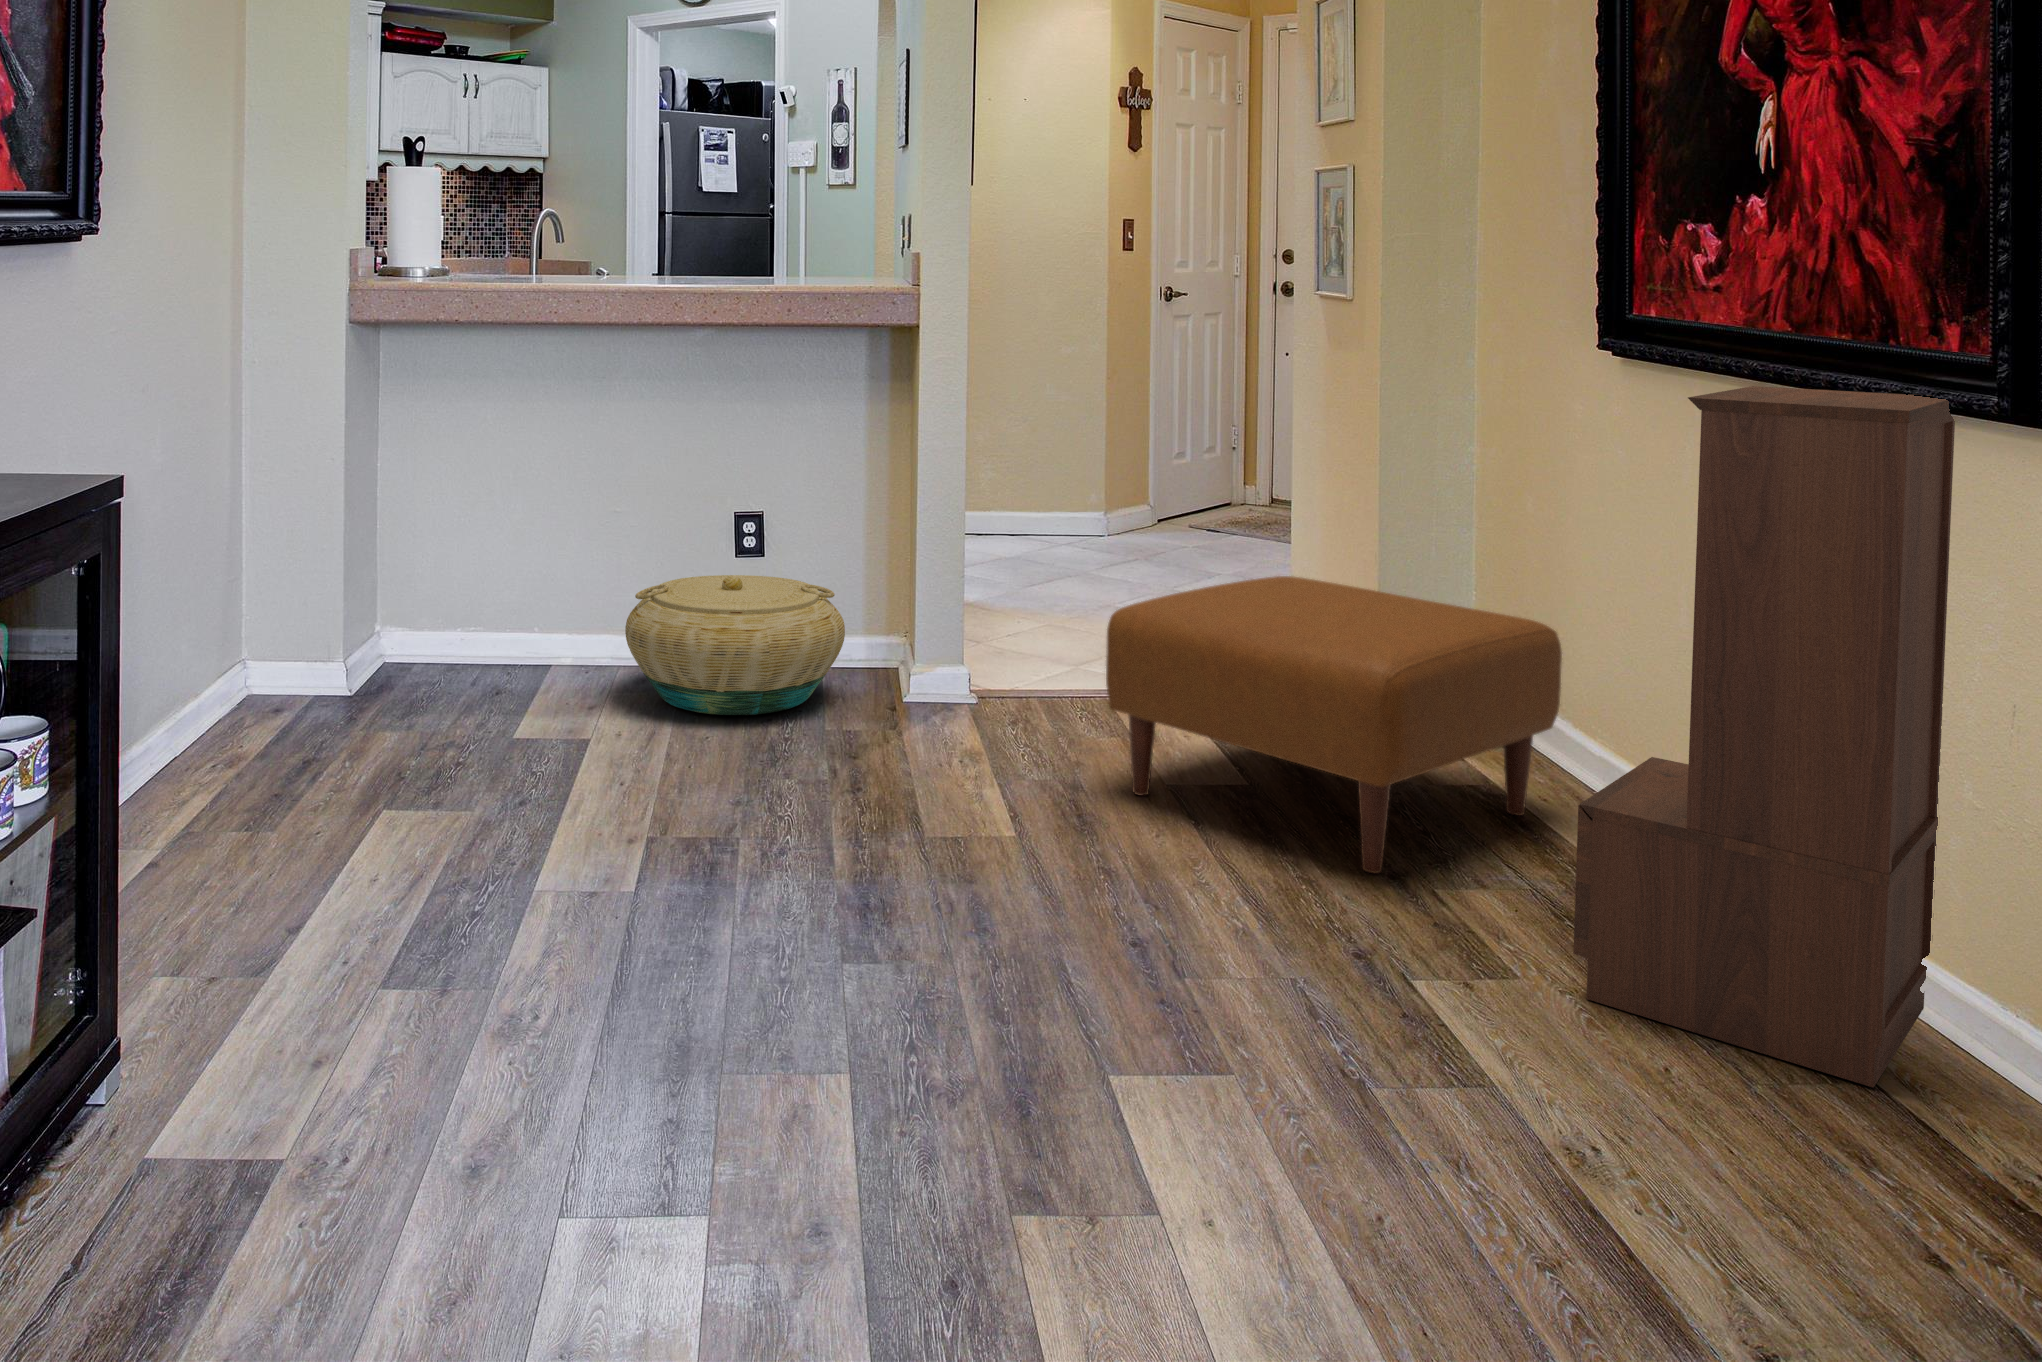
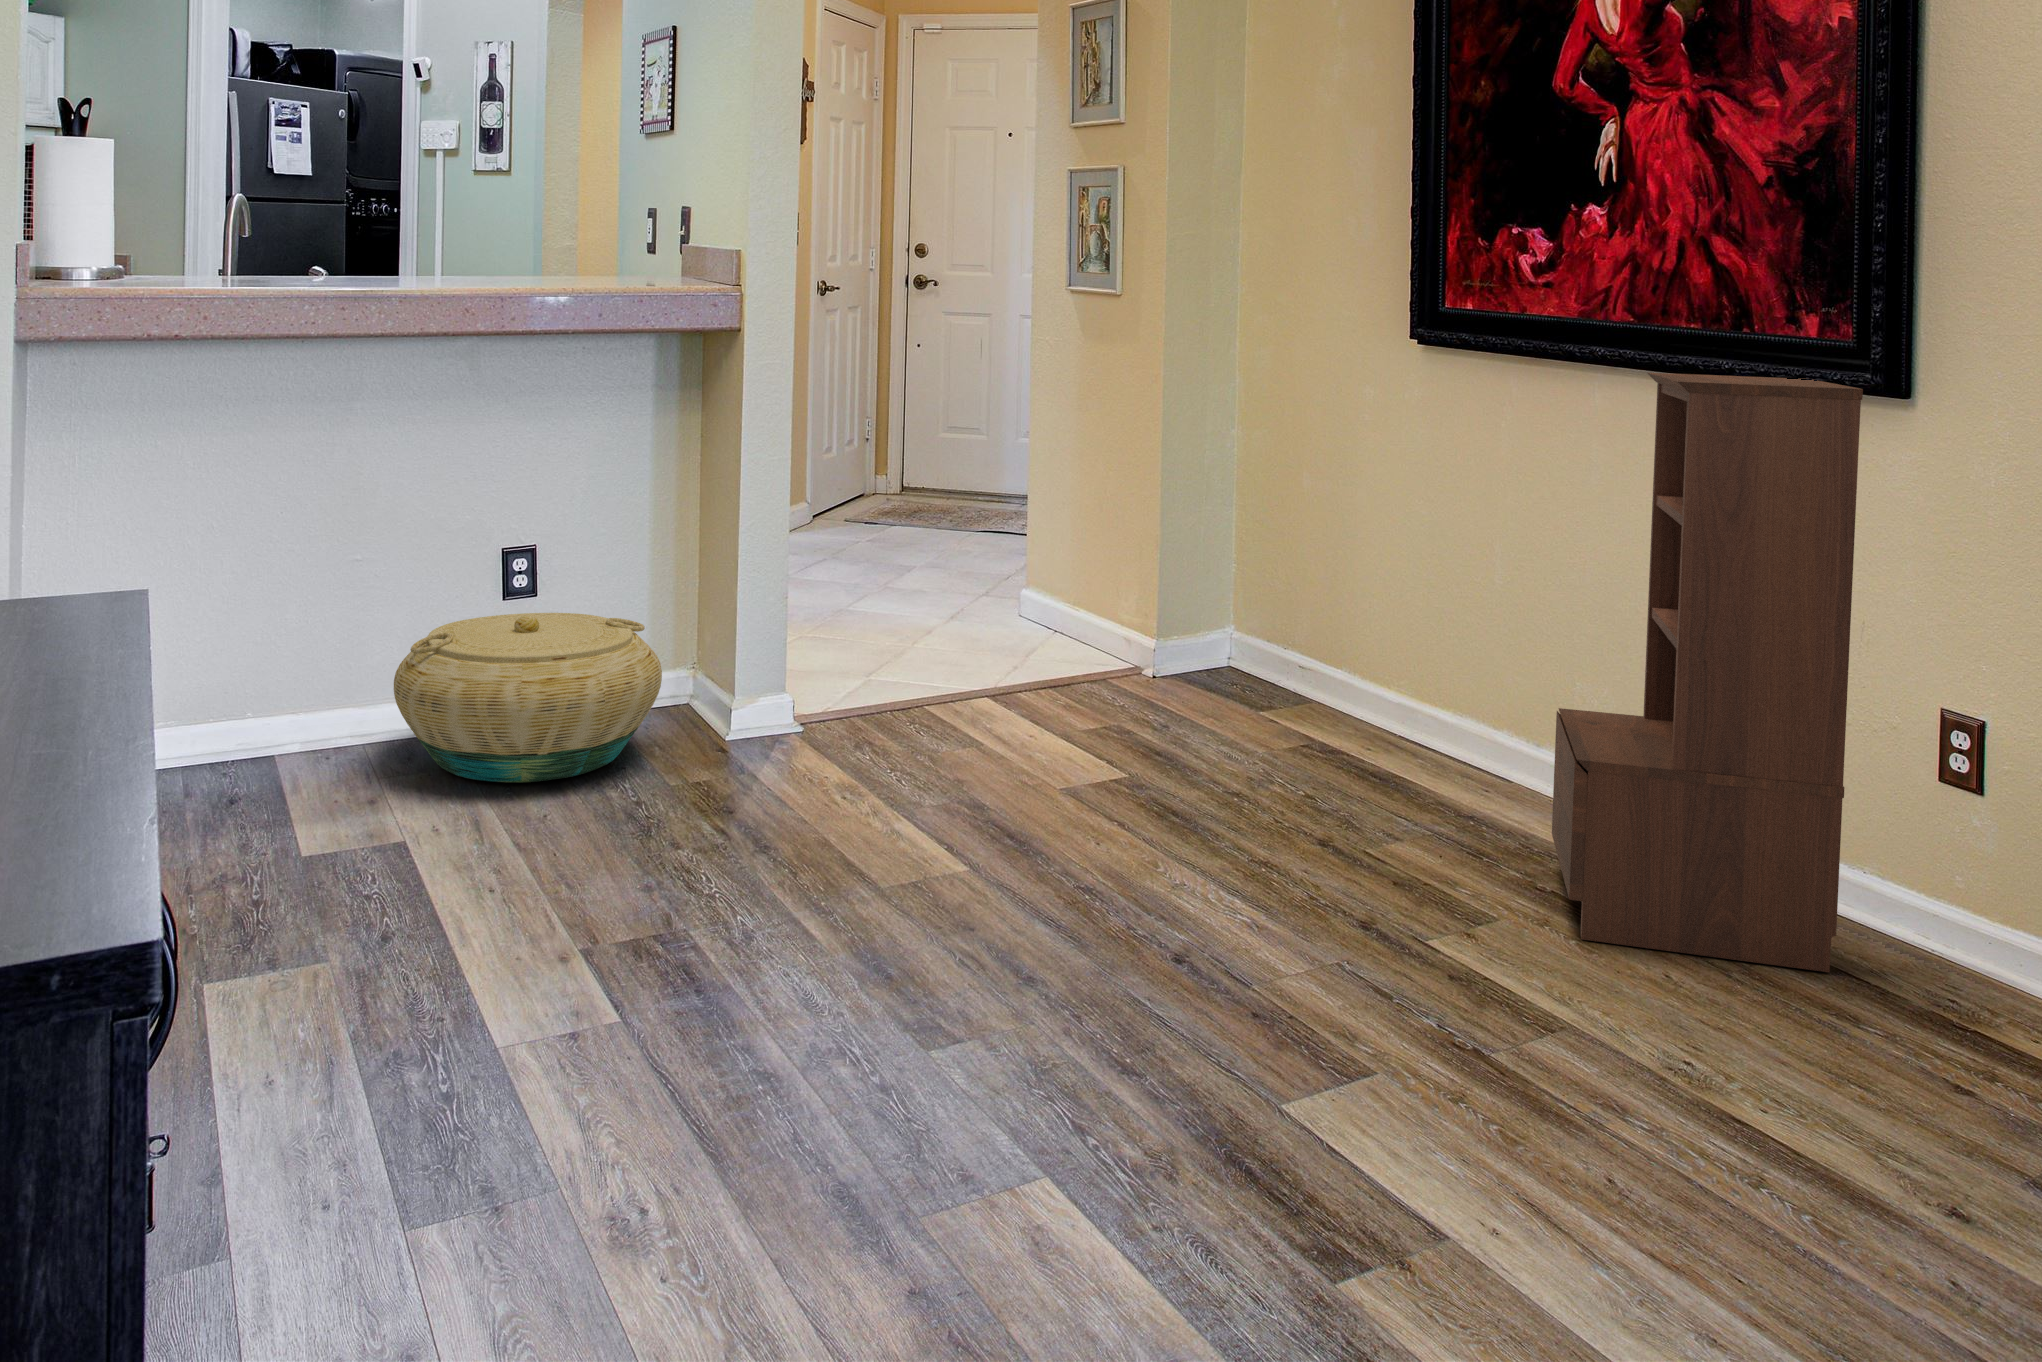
ottoman: present [1106,576,1562,874] -> none [1013,570,1393,852]

